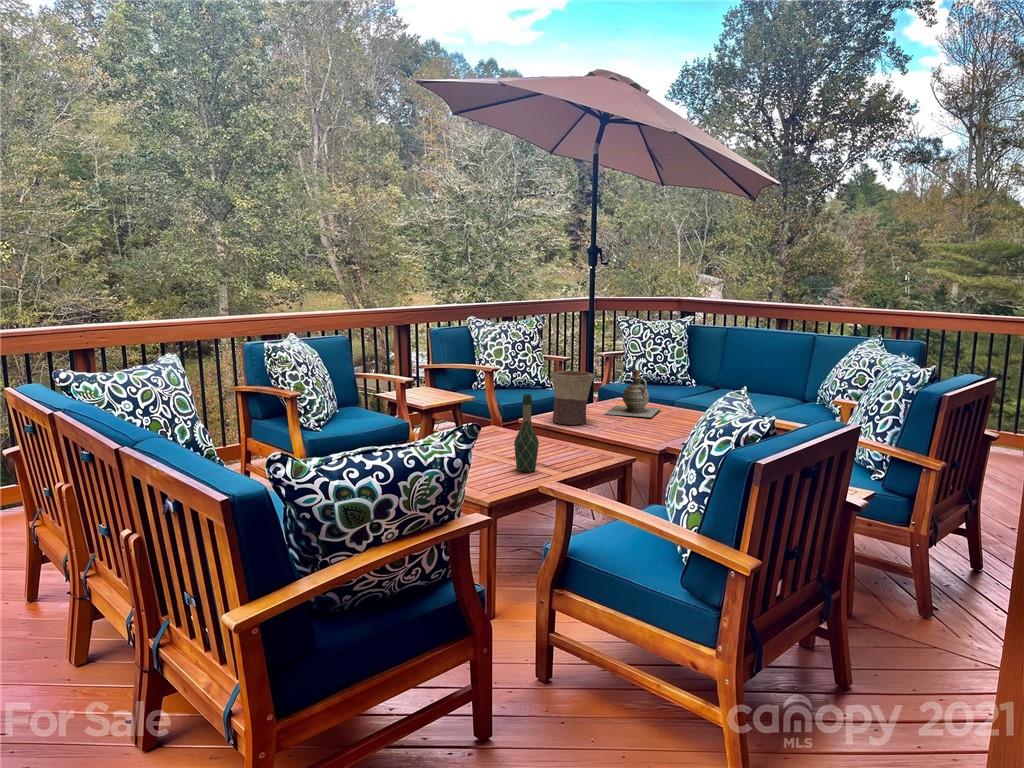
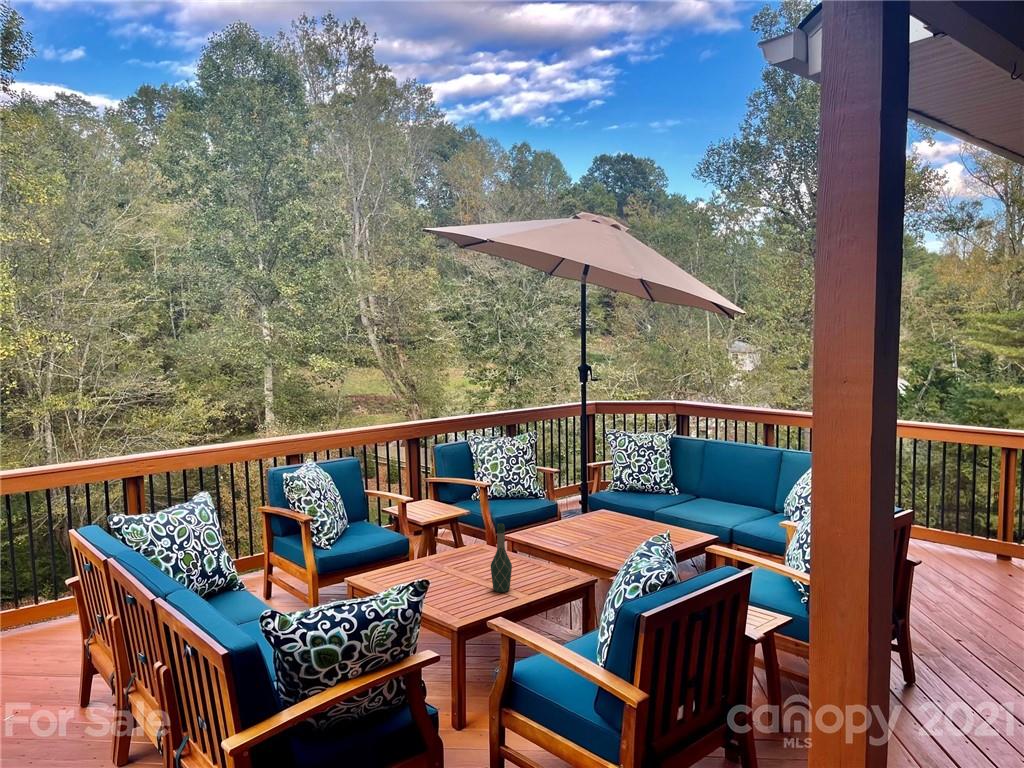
ceramic jug: present [605,370,660,417] -> none [585,487,637,531]
flower pot: present [552,371,594,425] -> none [535,490,572,540]

